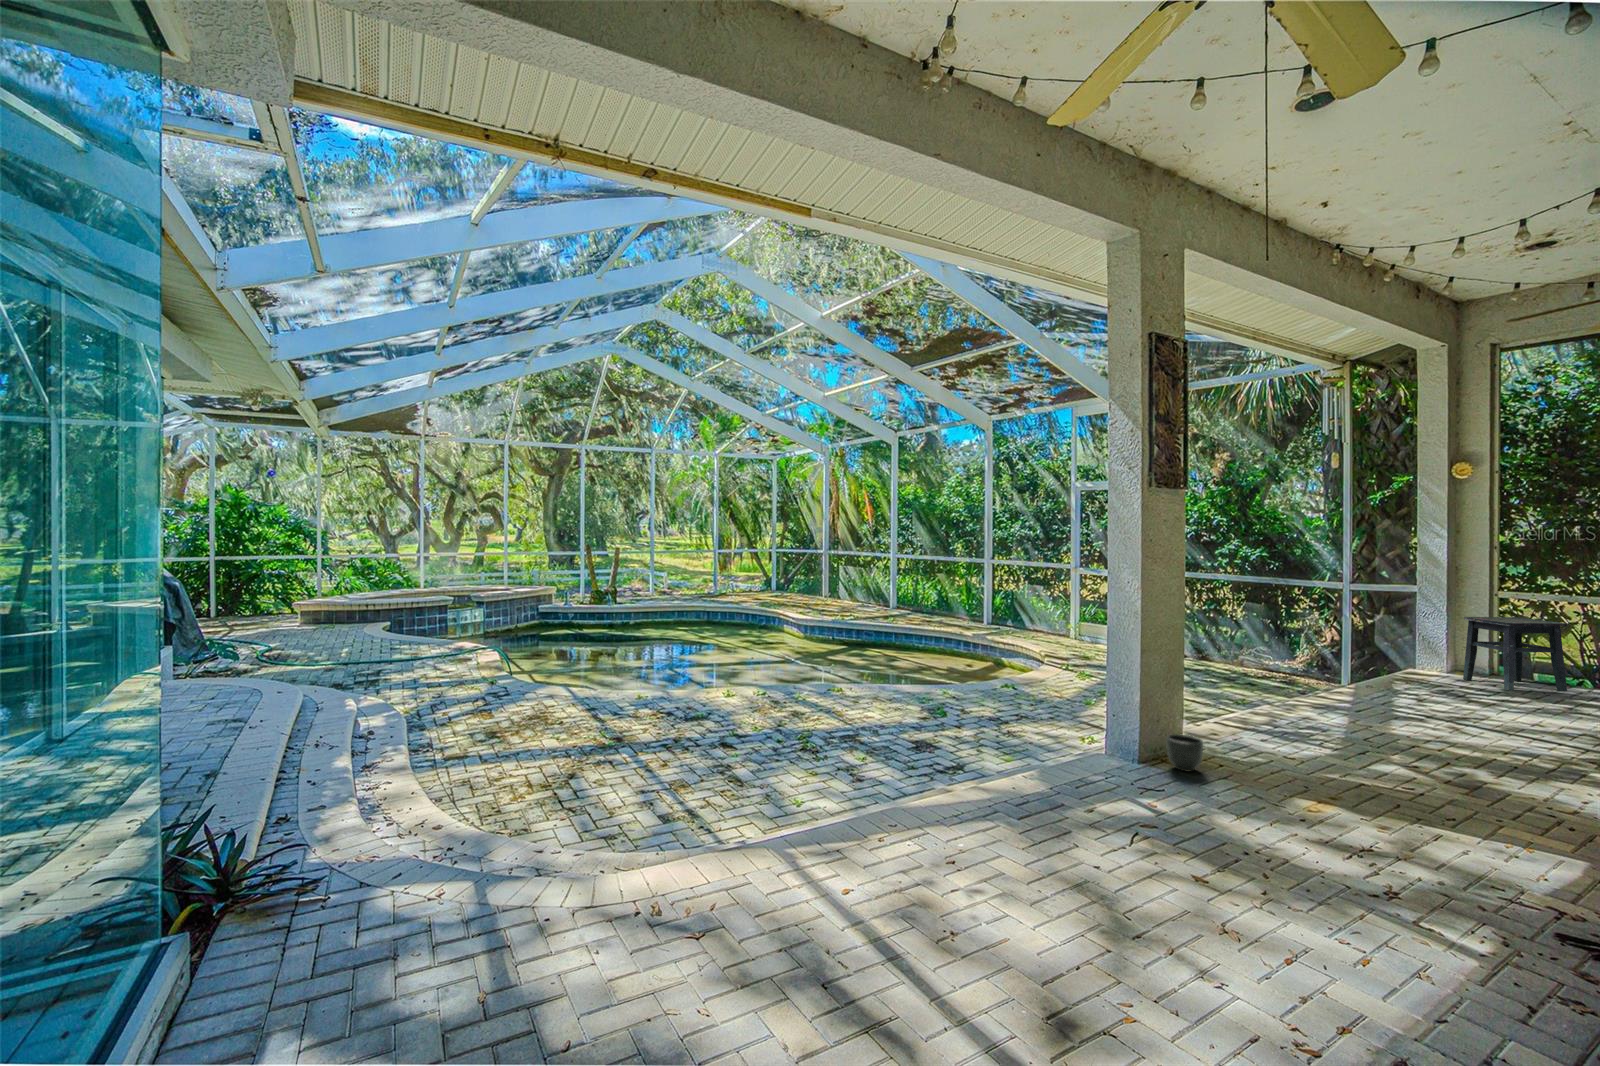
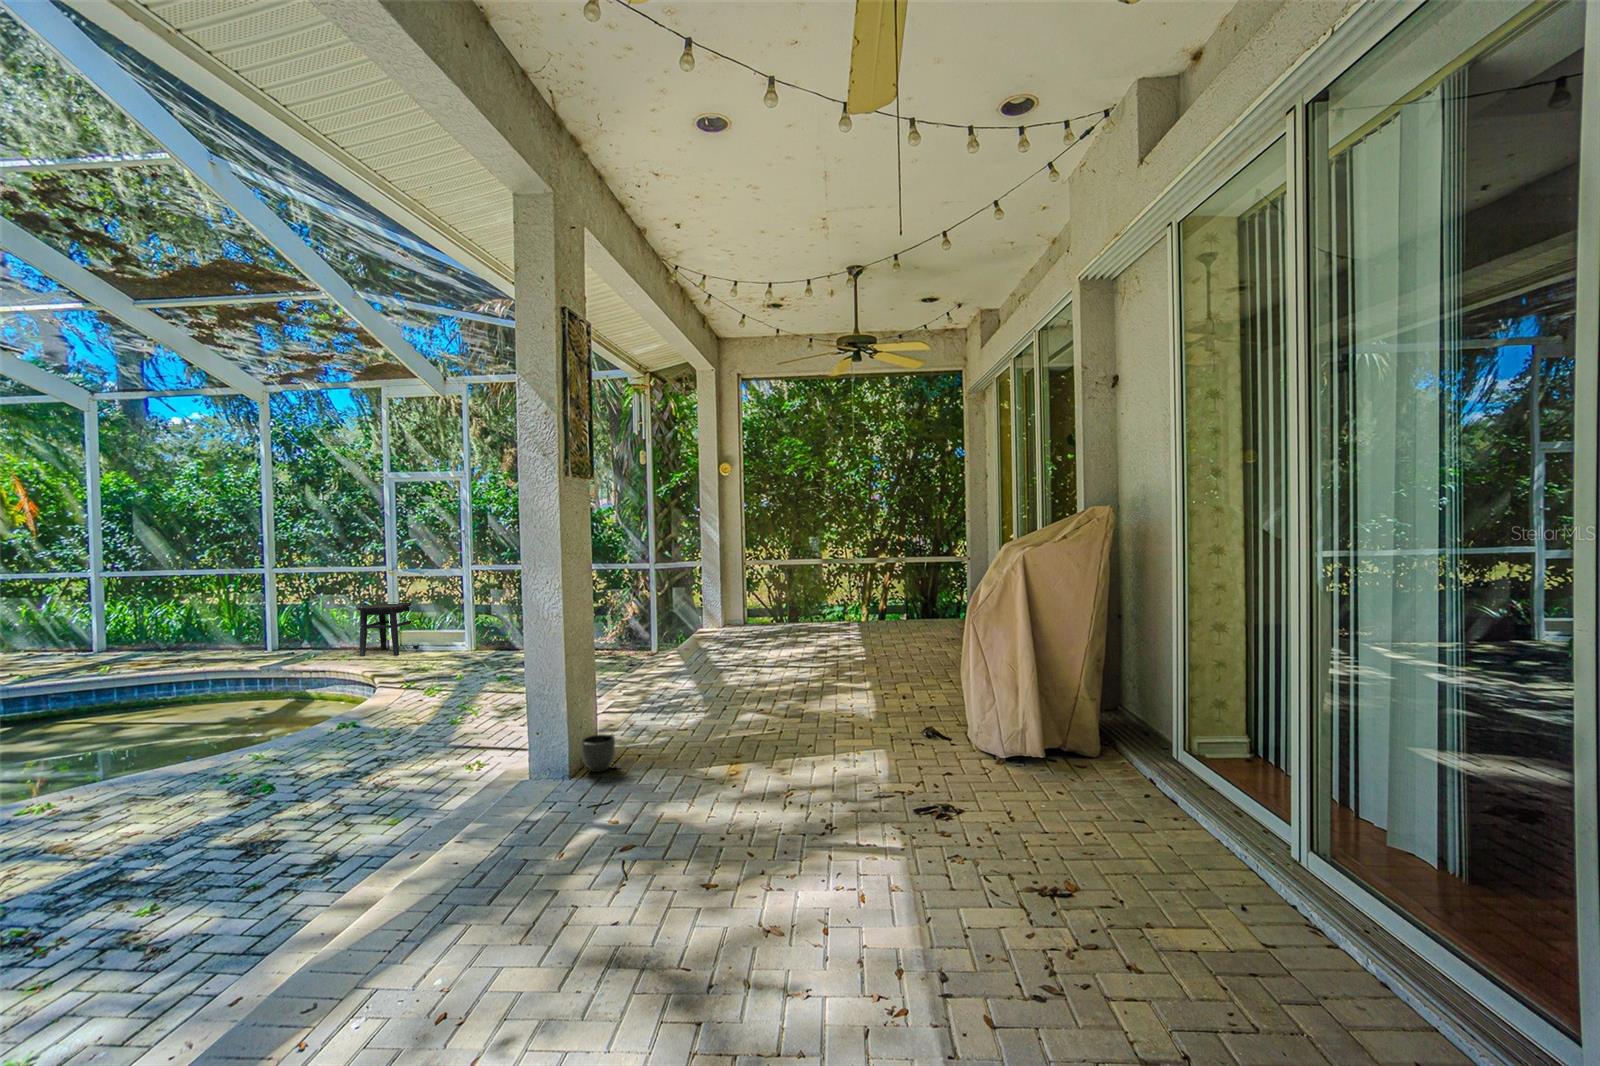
side table: present [1463,617,1567,691] -> present [357,603,419,656]

